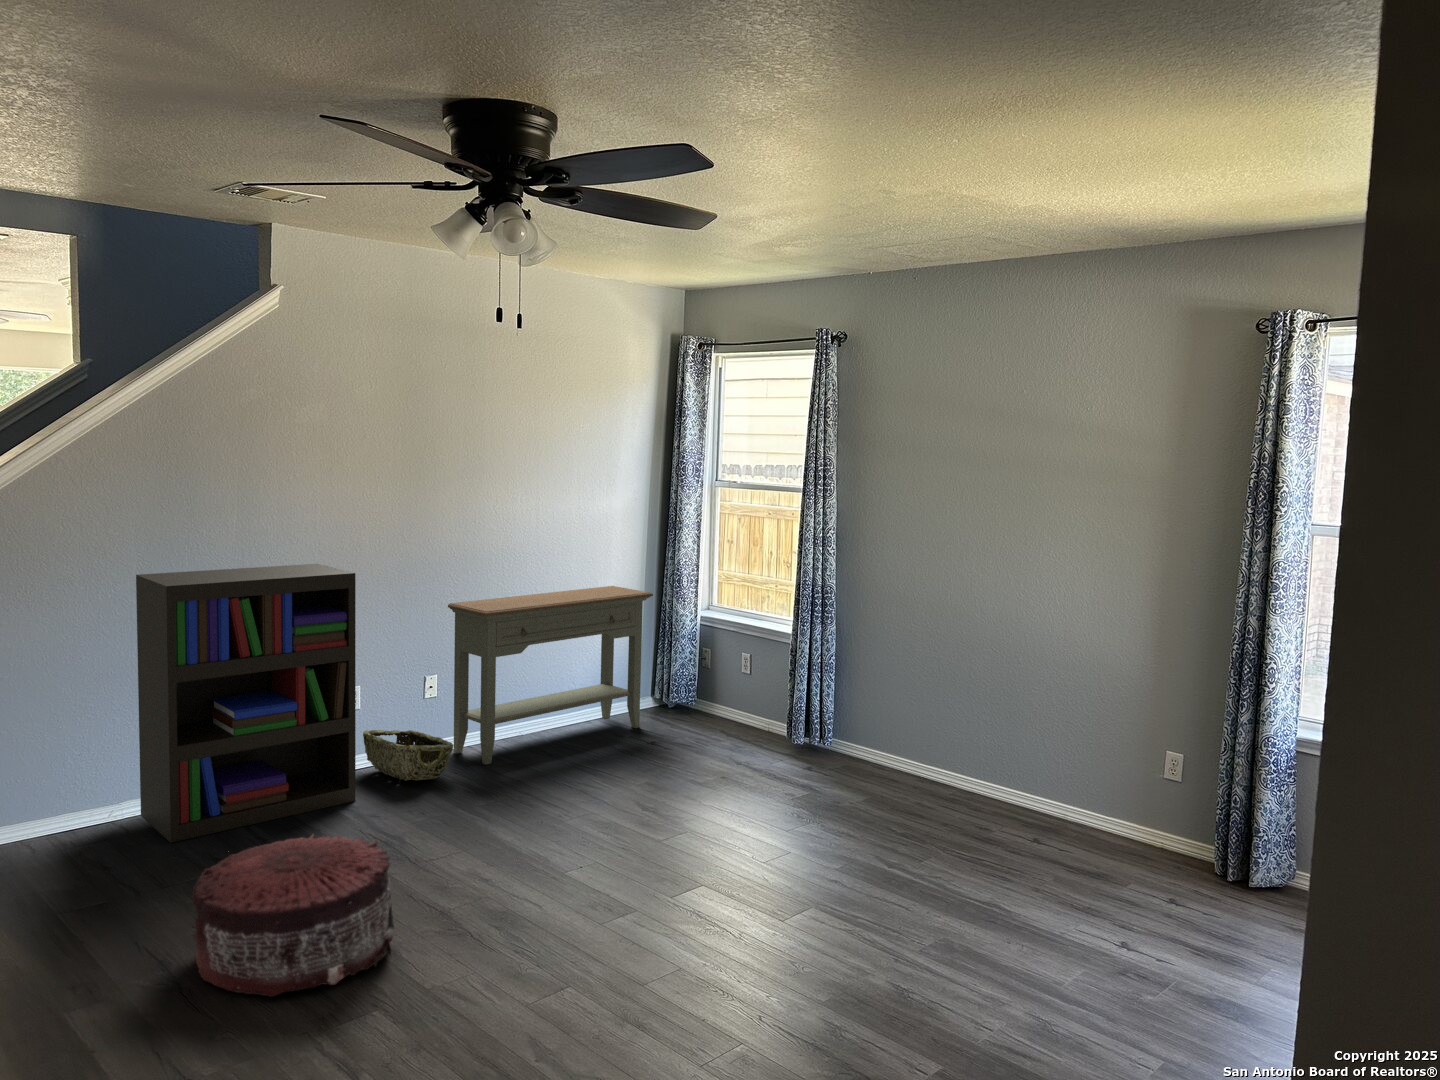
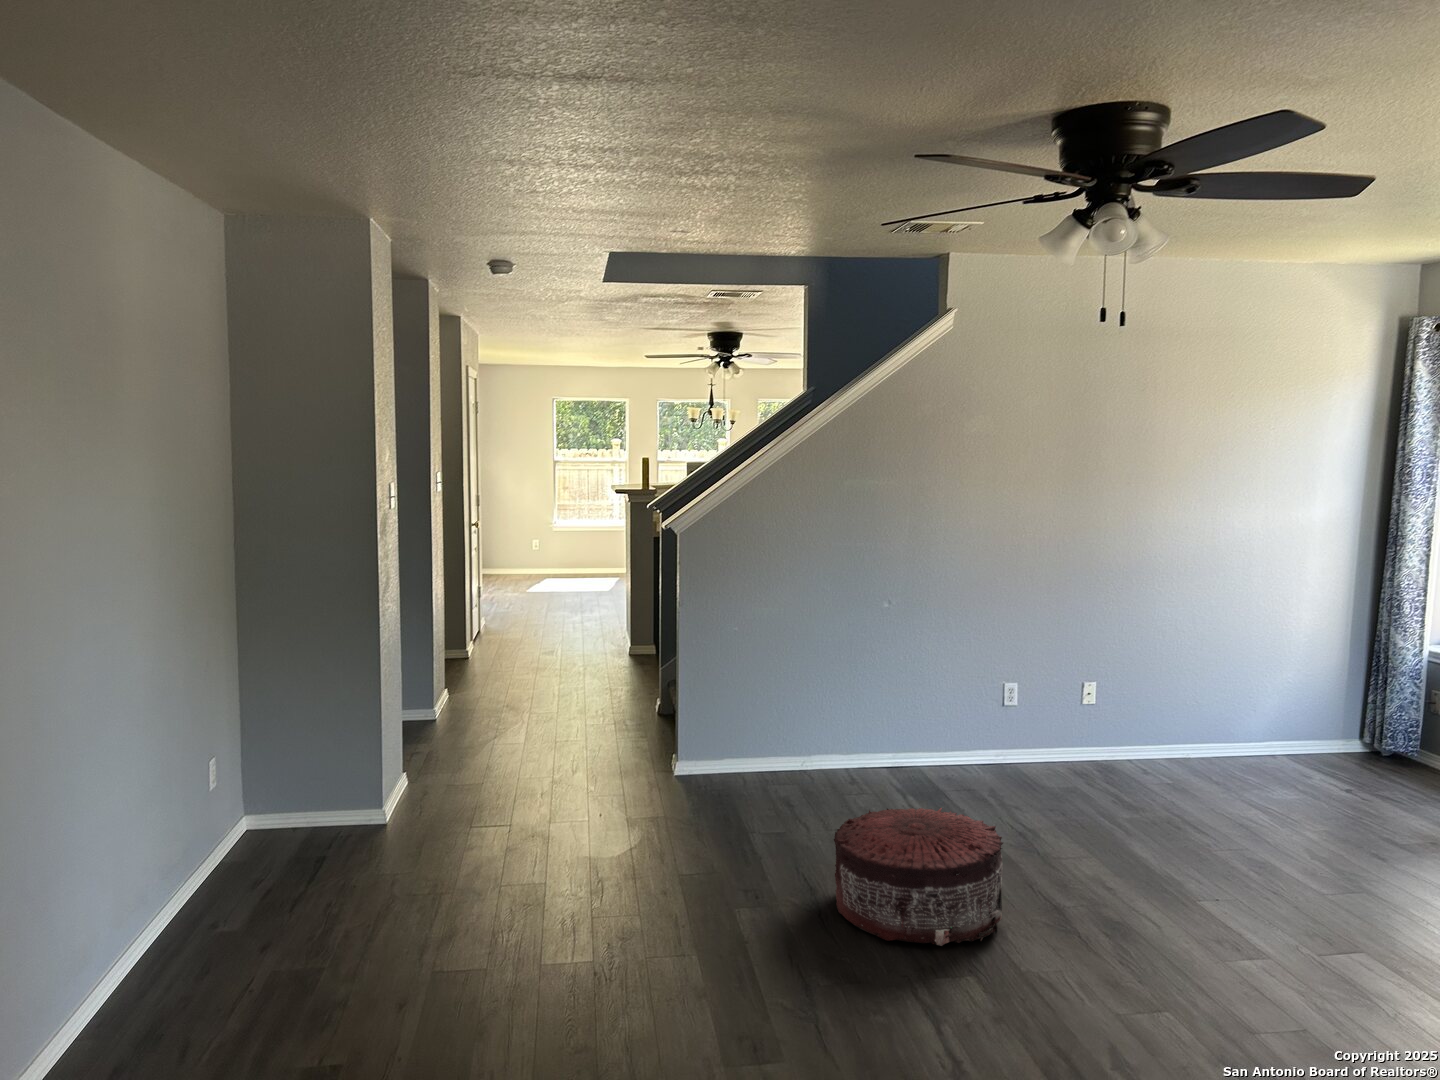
bookshelf: present [136,564,356,843] -> none [826,565,1009,797]
console table: present [448,586,653,765] -> none [1108,607,1358,781]
woven basket: present [363,730,453,781] -> none [1018,727,1104,785]

